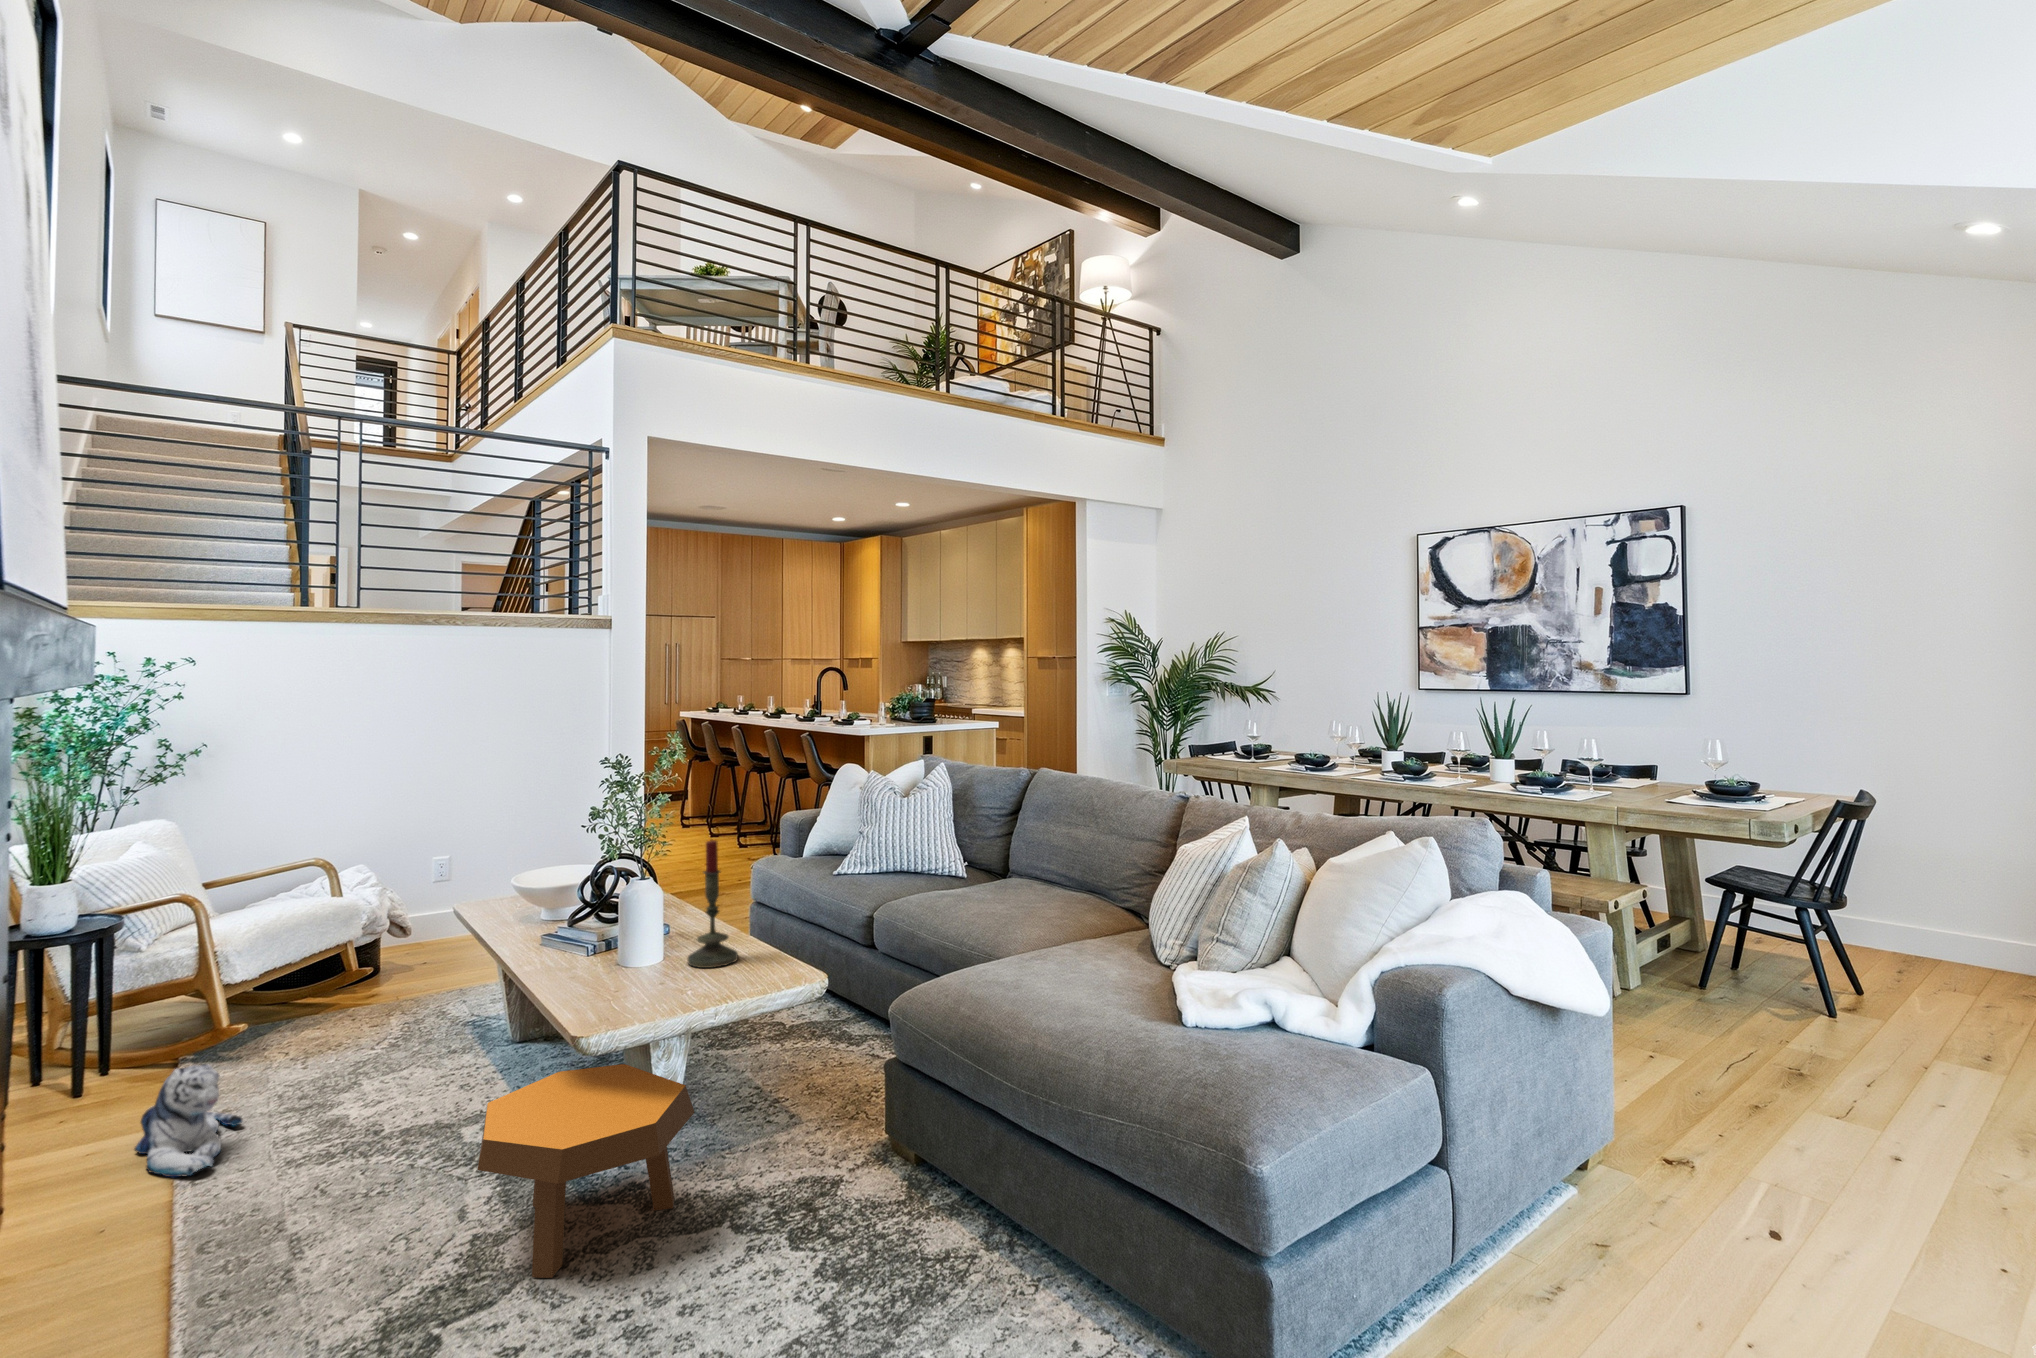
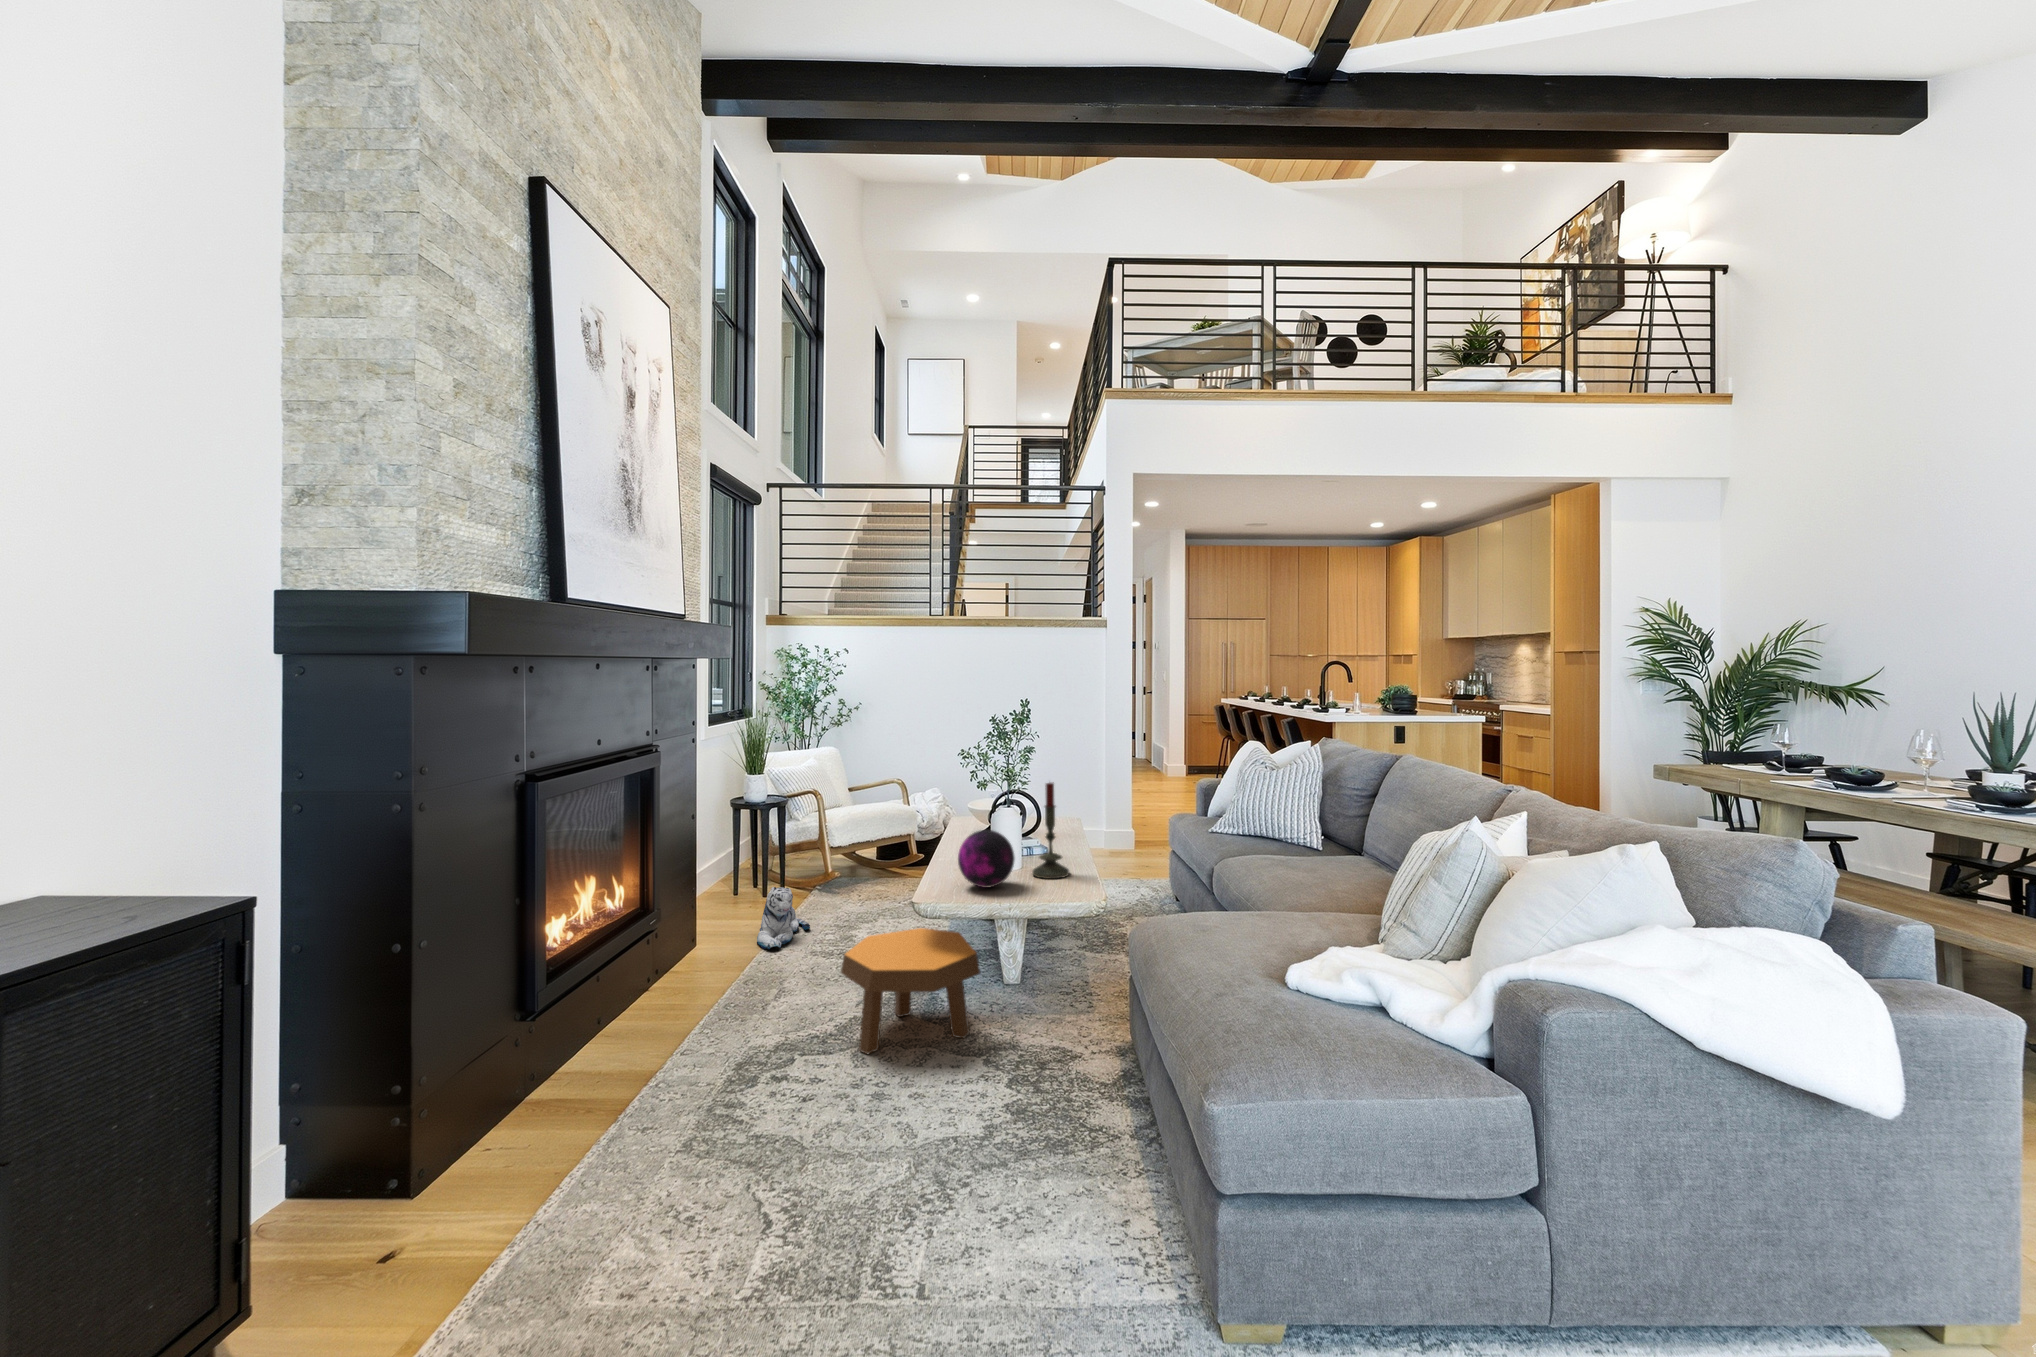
decorative orb: none [607,915,689,995] -> present [958,830,1015,888]

